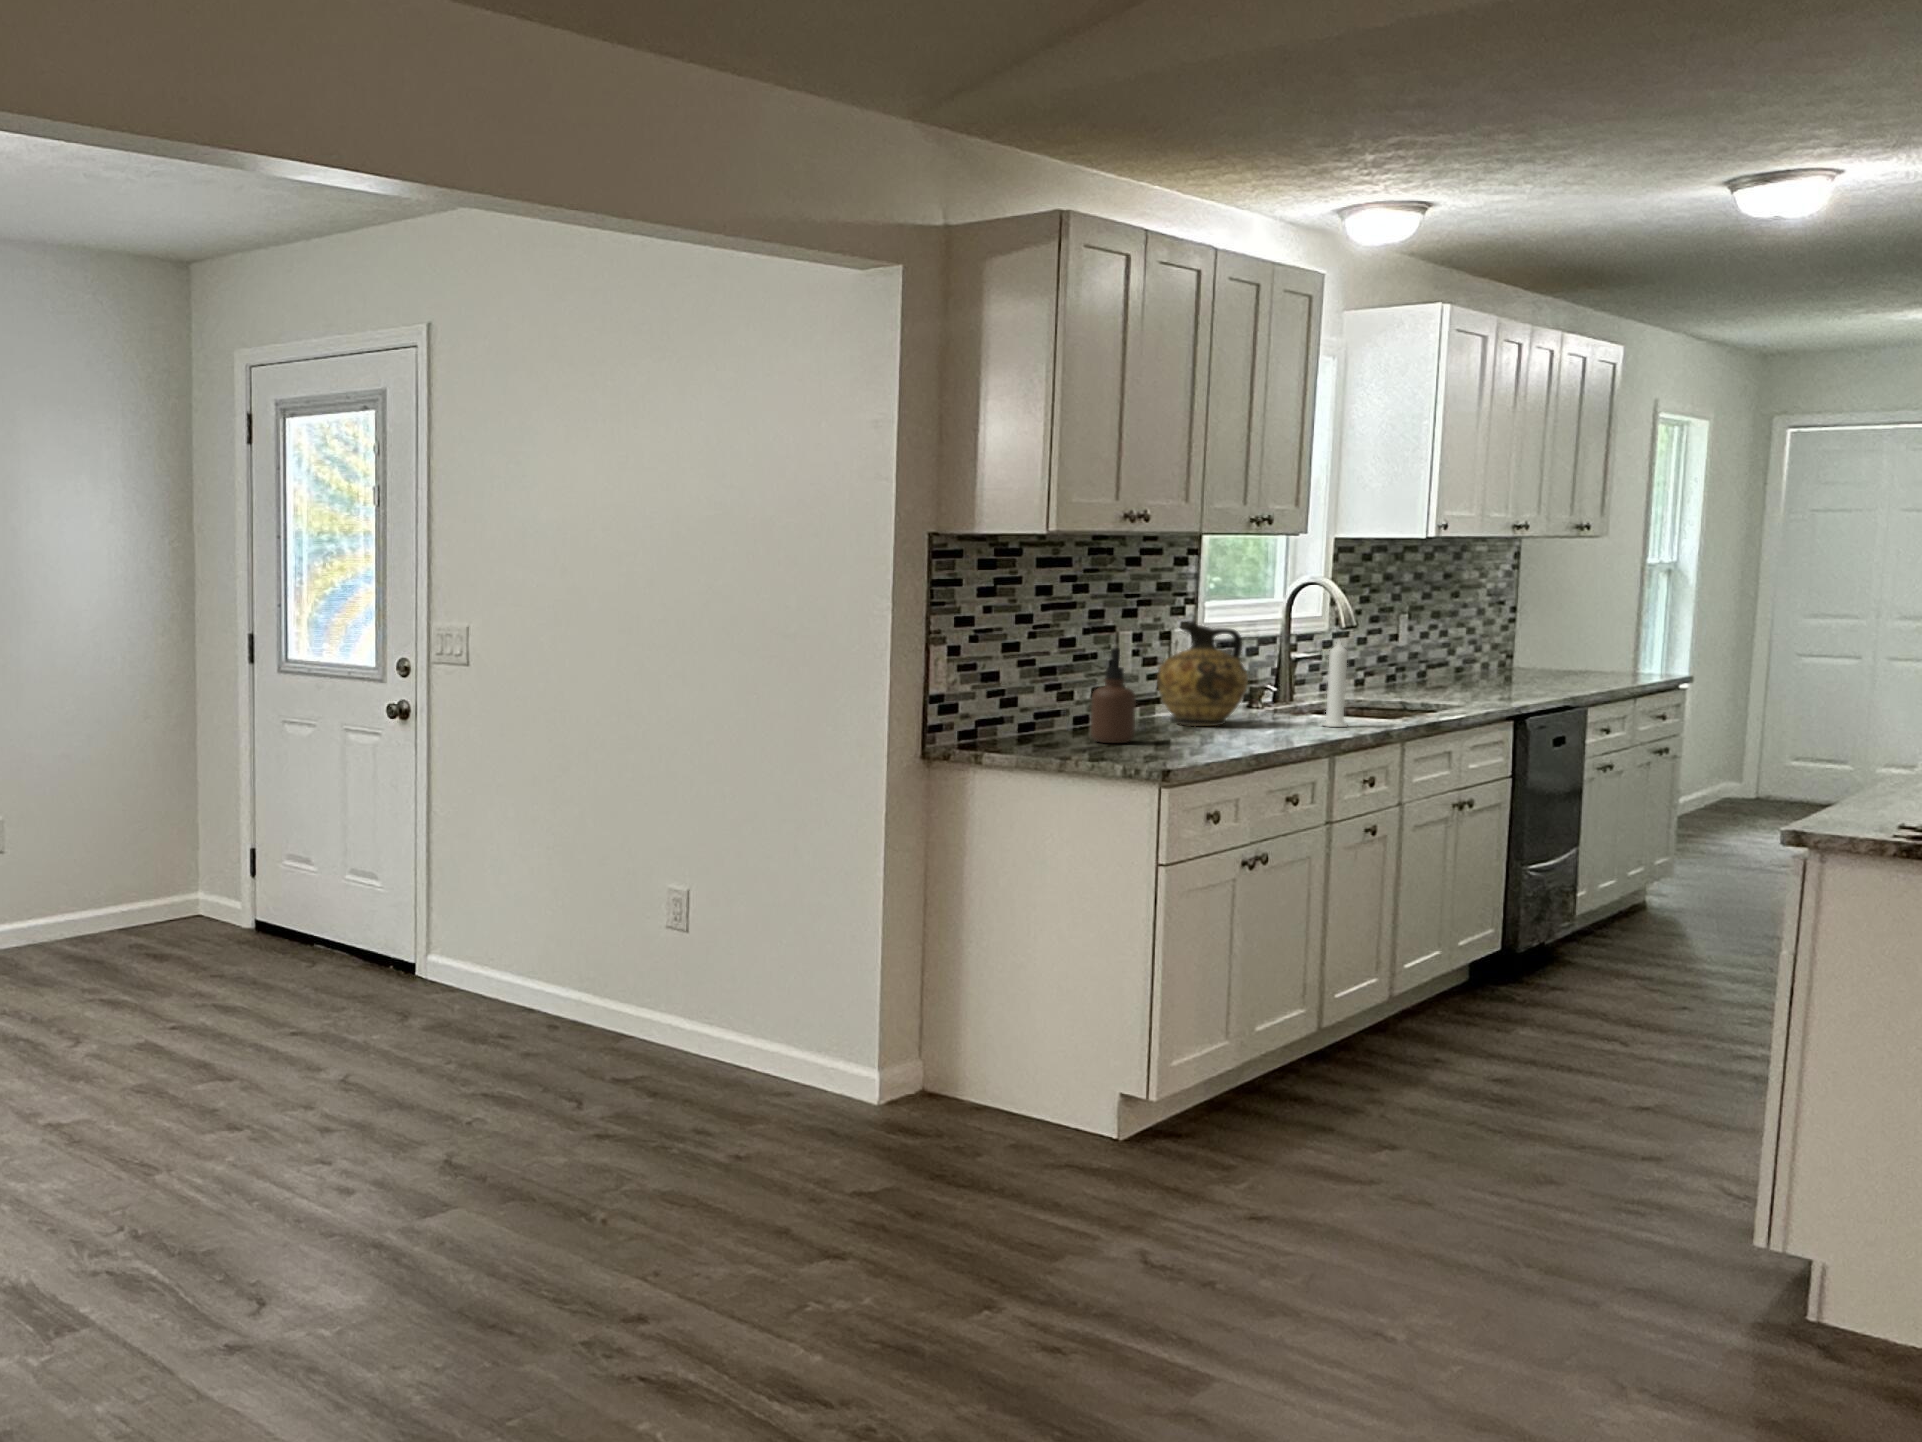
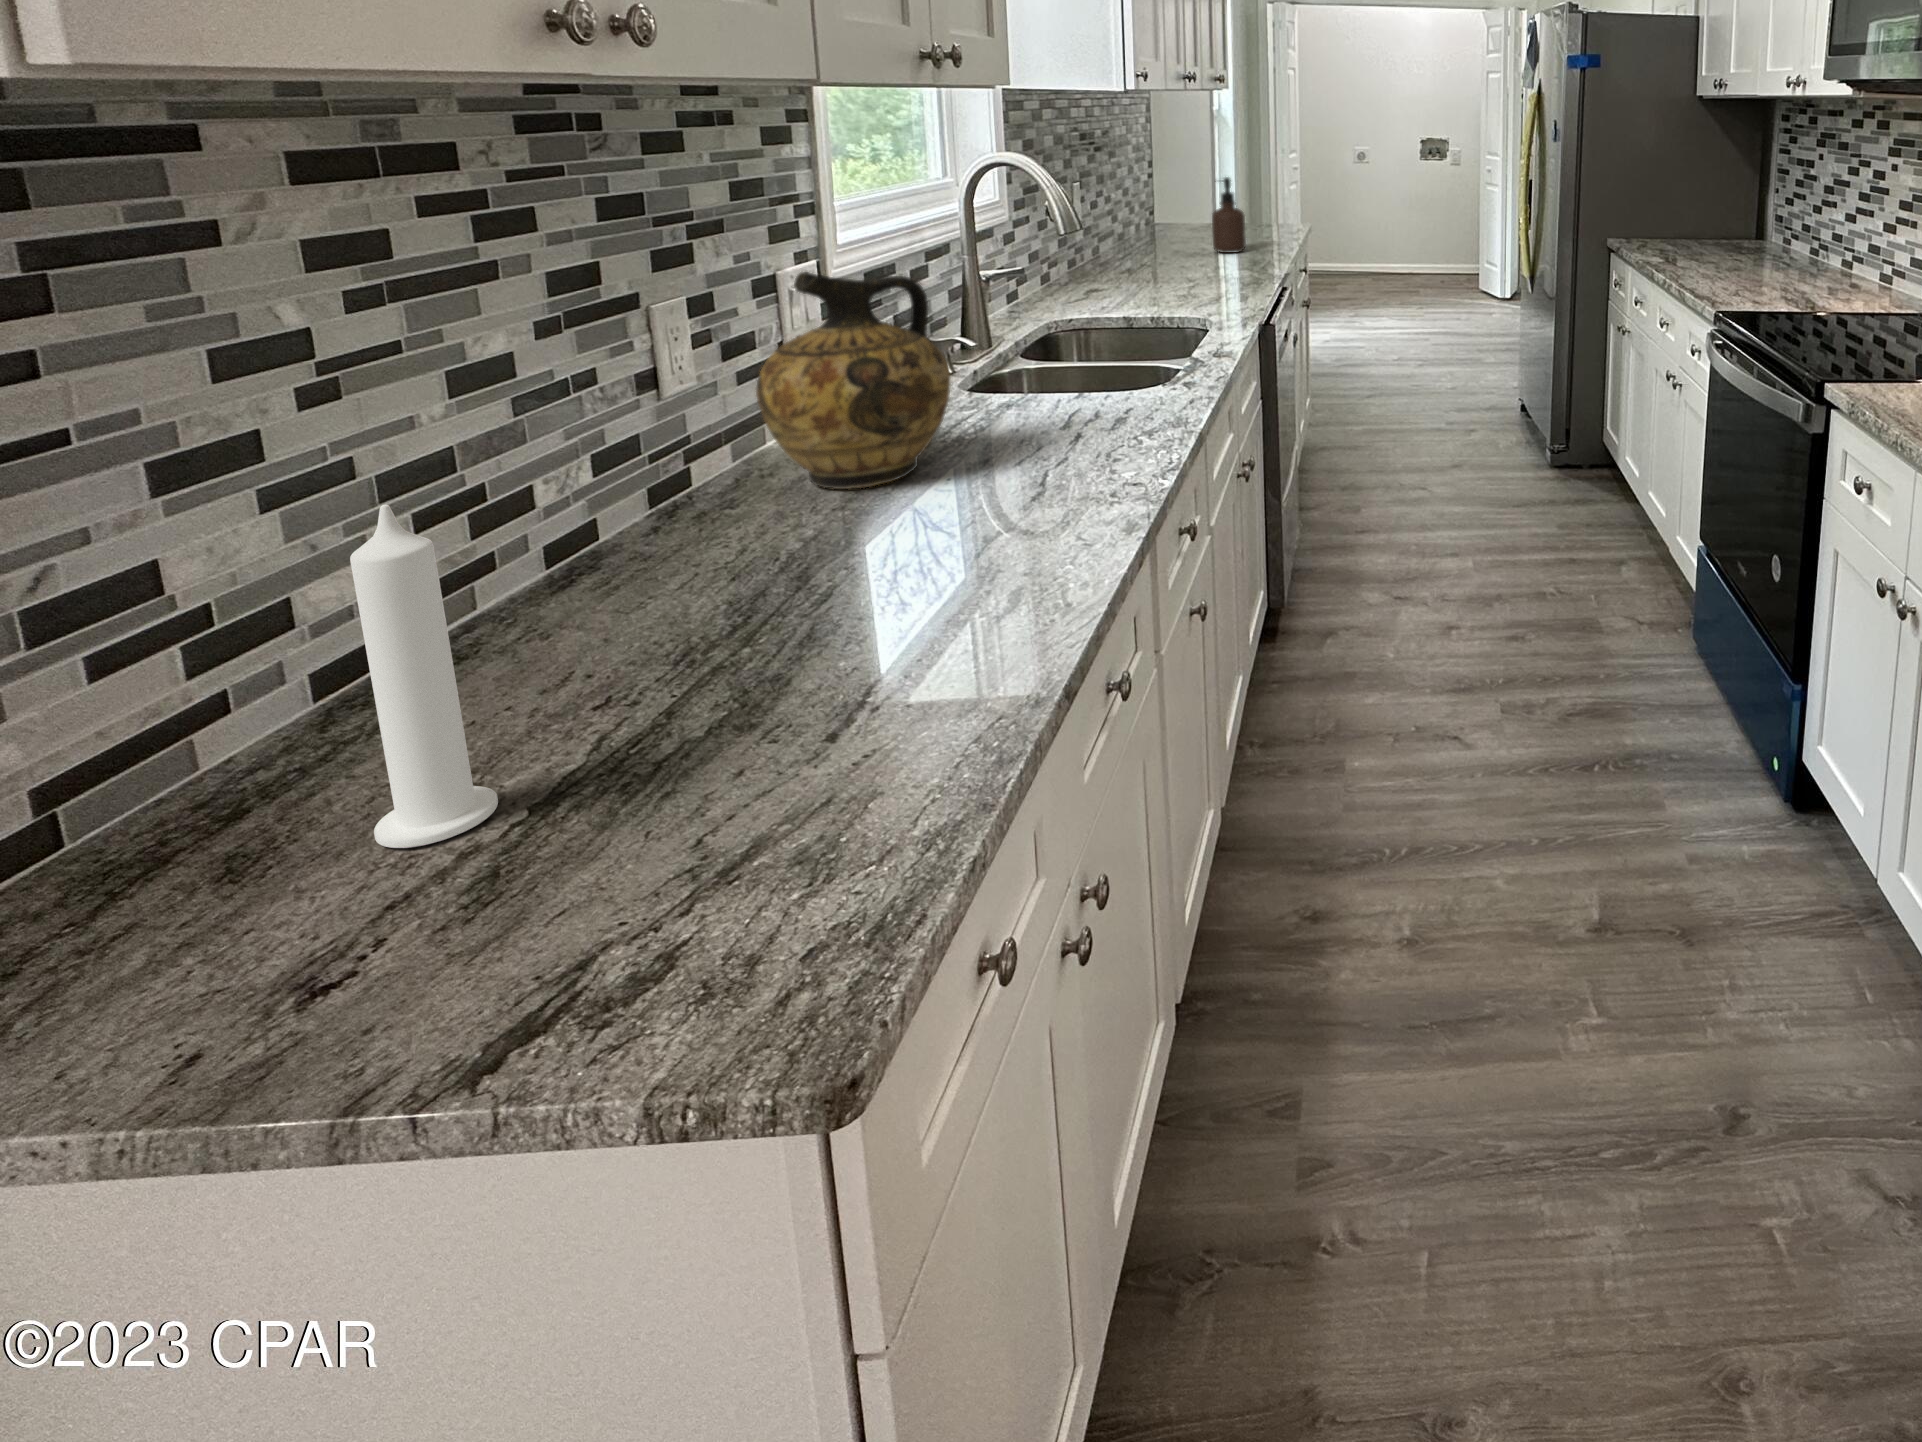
candle: present [1322,641,1348,727] -> present [350,505,498,848]
soap dispenser: present [1091,648,1136,743] -> present [1212,177,1246,253]

